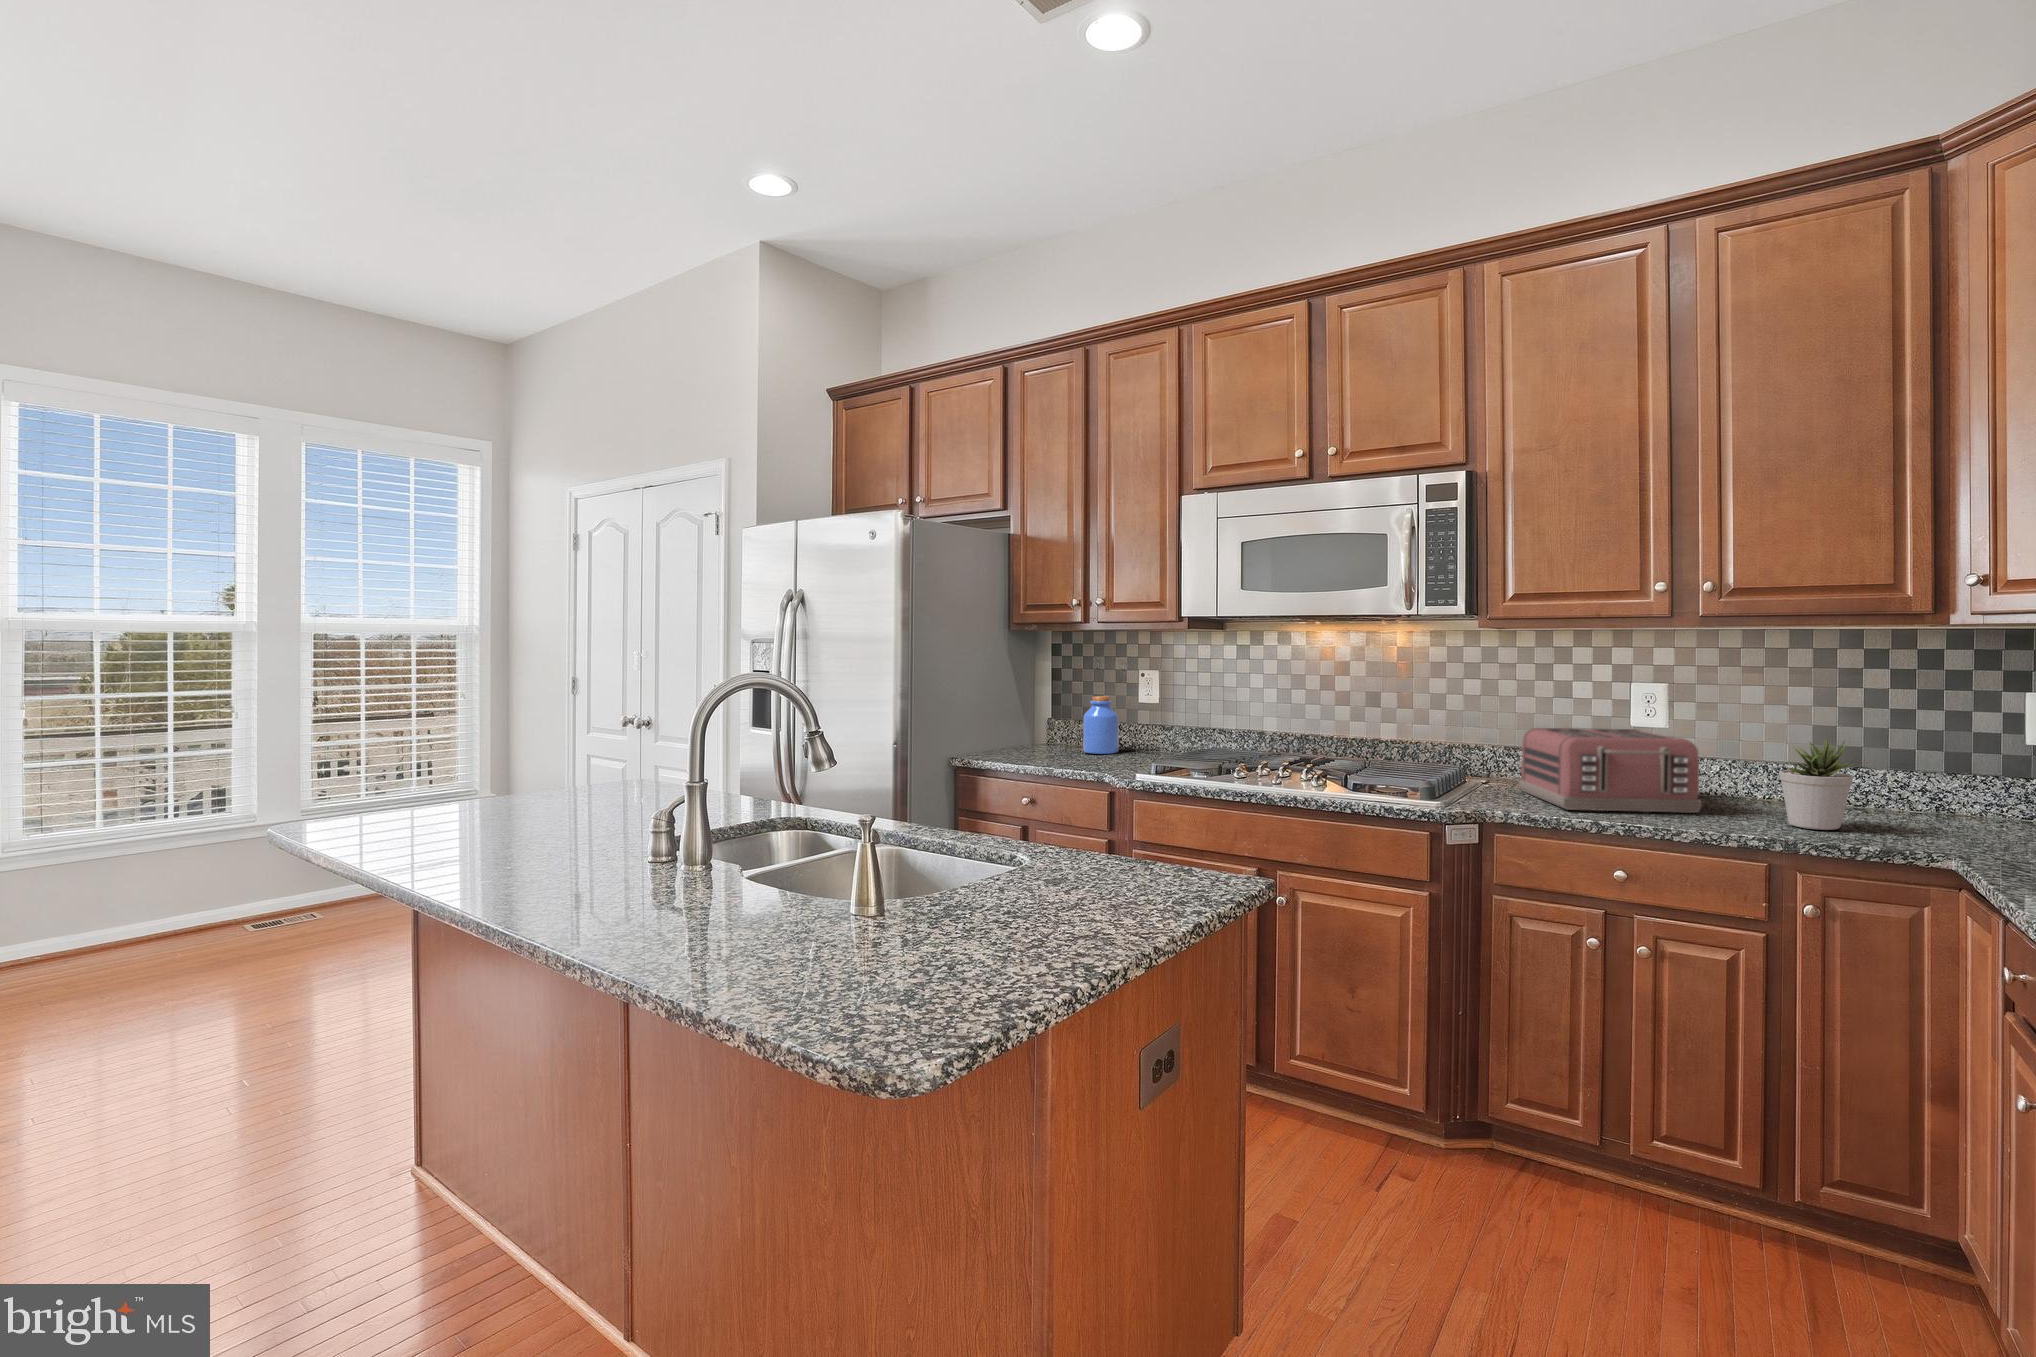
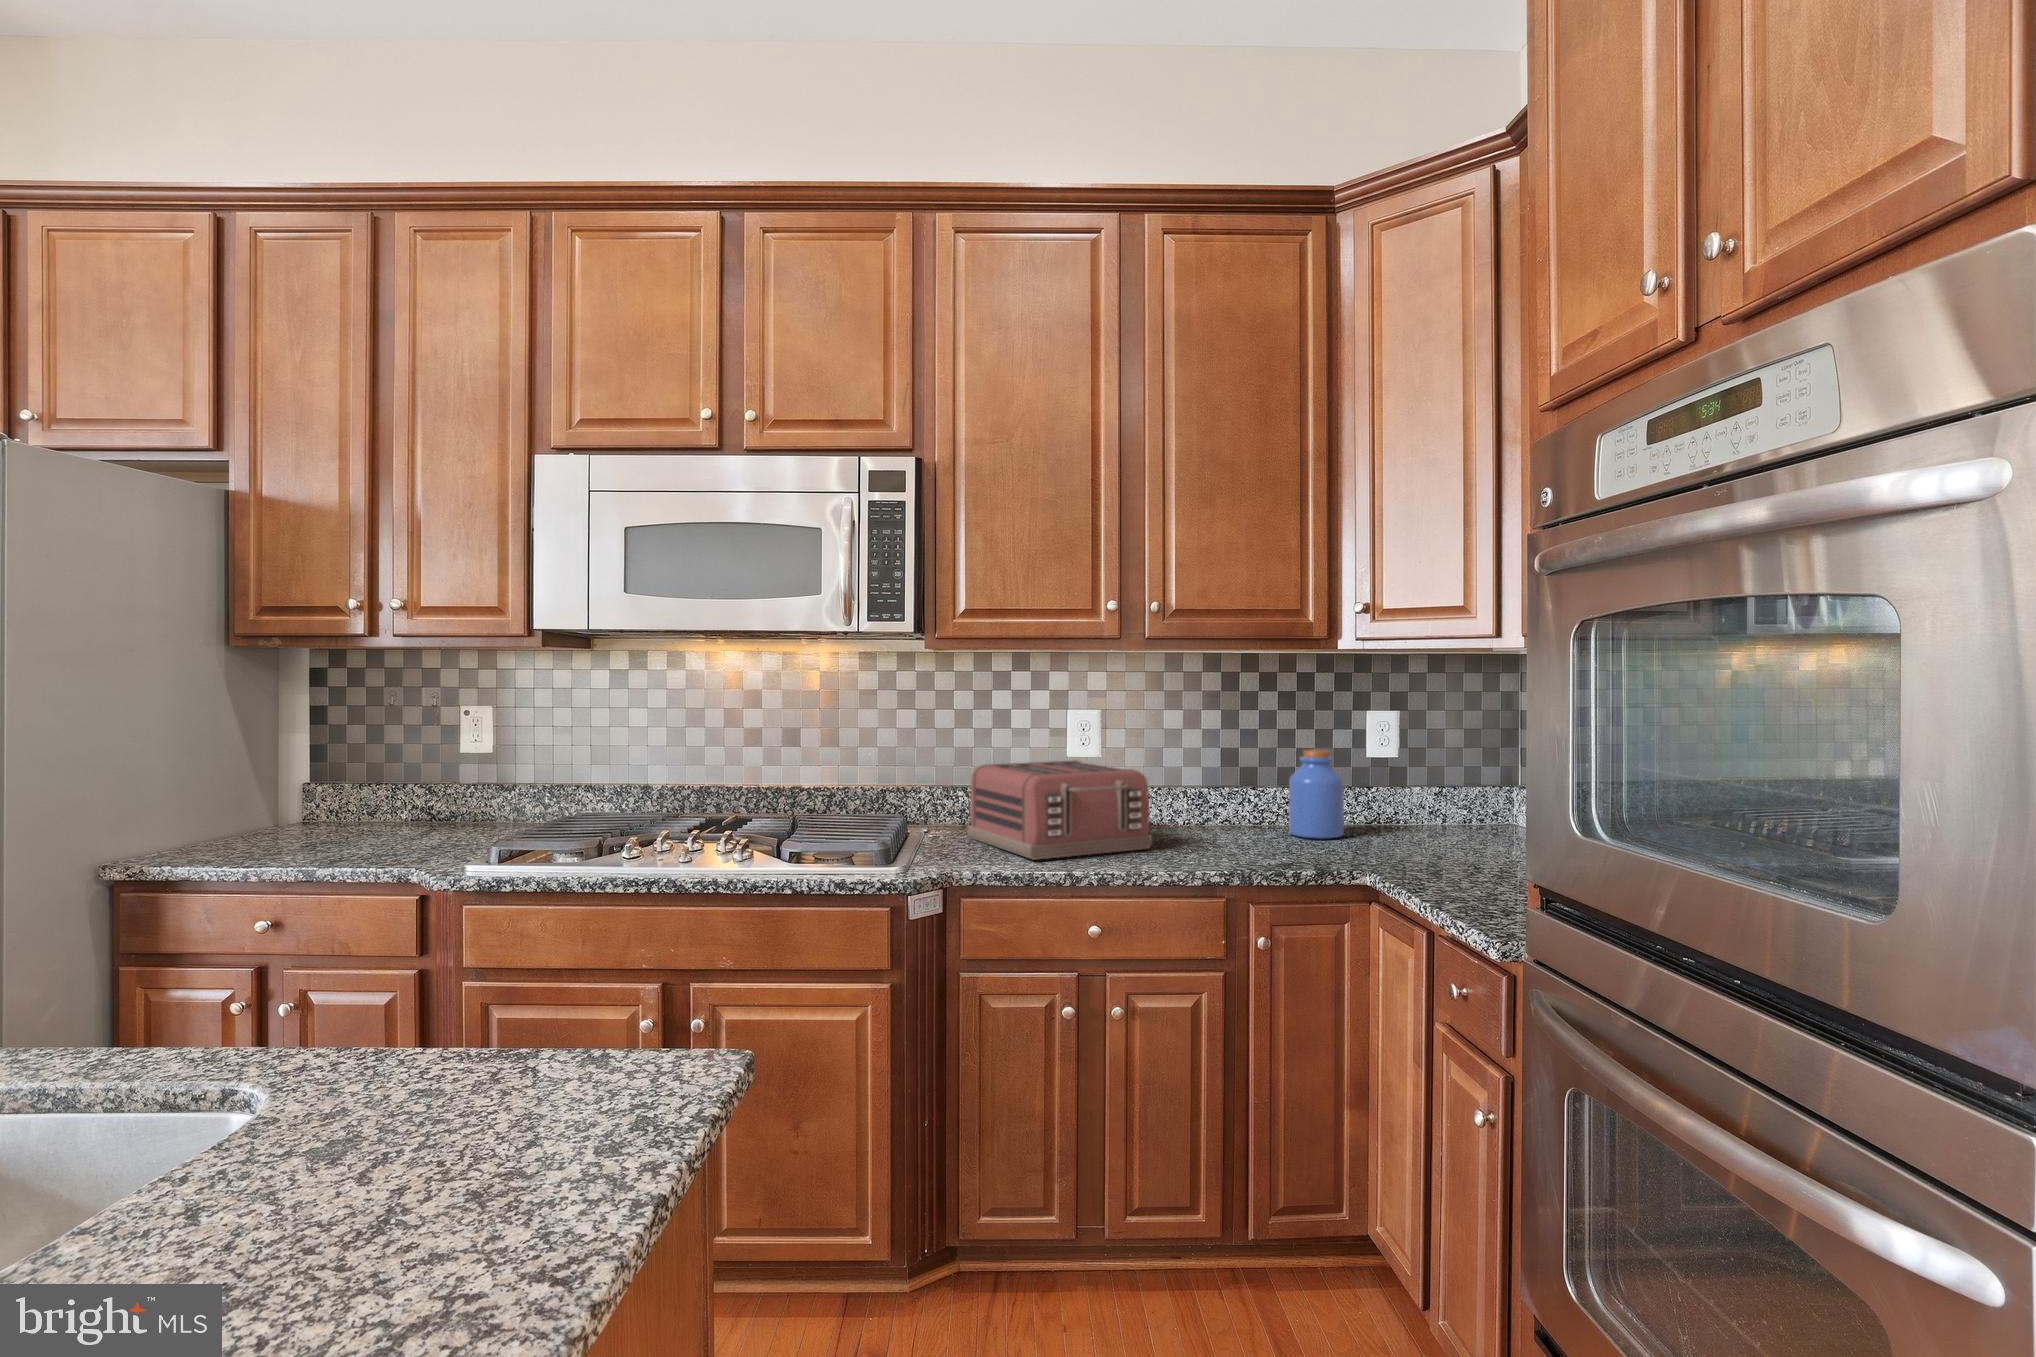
jar: present [1083,696,1119,754] -> present [1289,749,1344,839]
potted plant: present [1779,739,1854,830] -> none [1220,762,1281,857]

